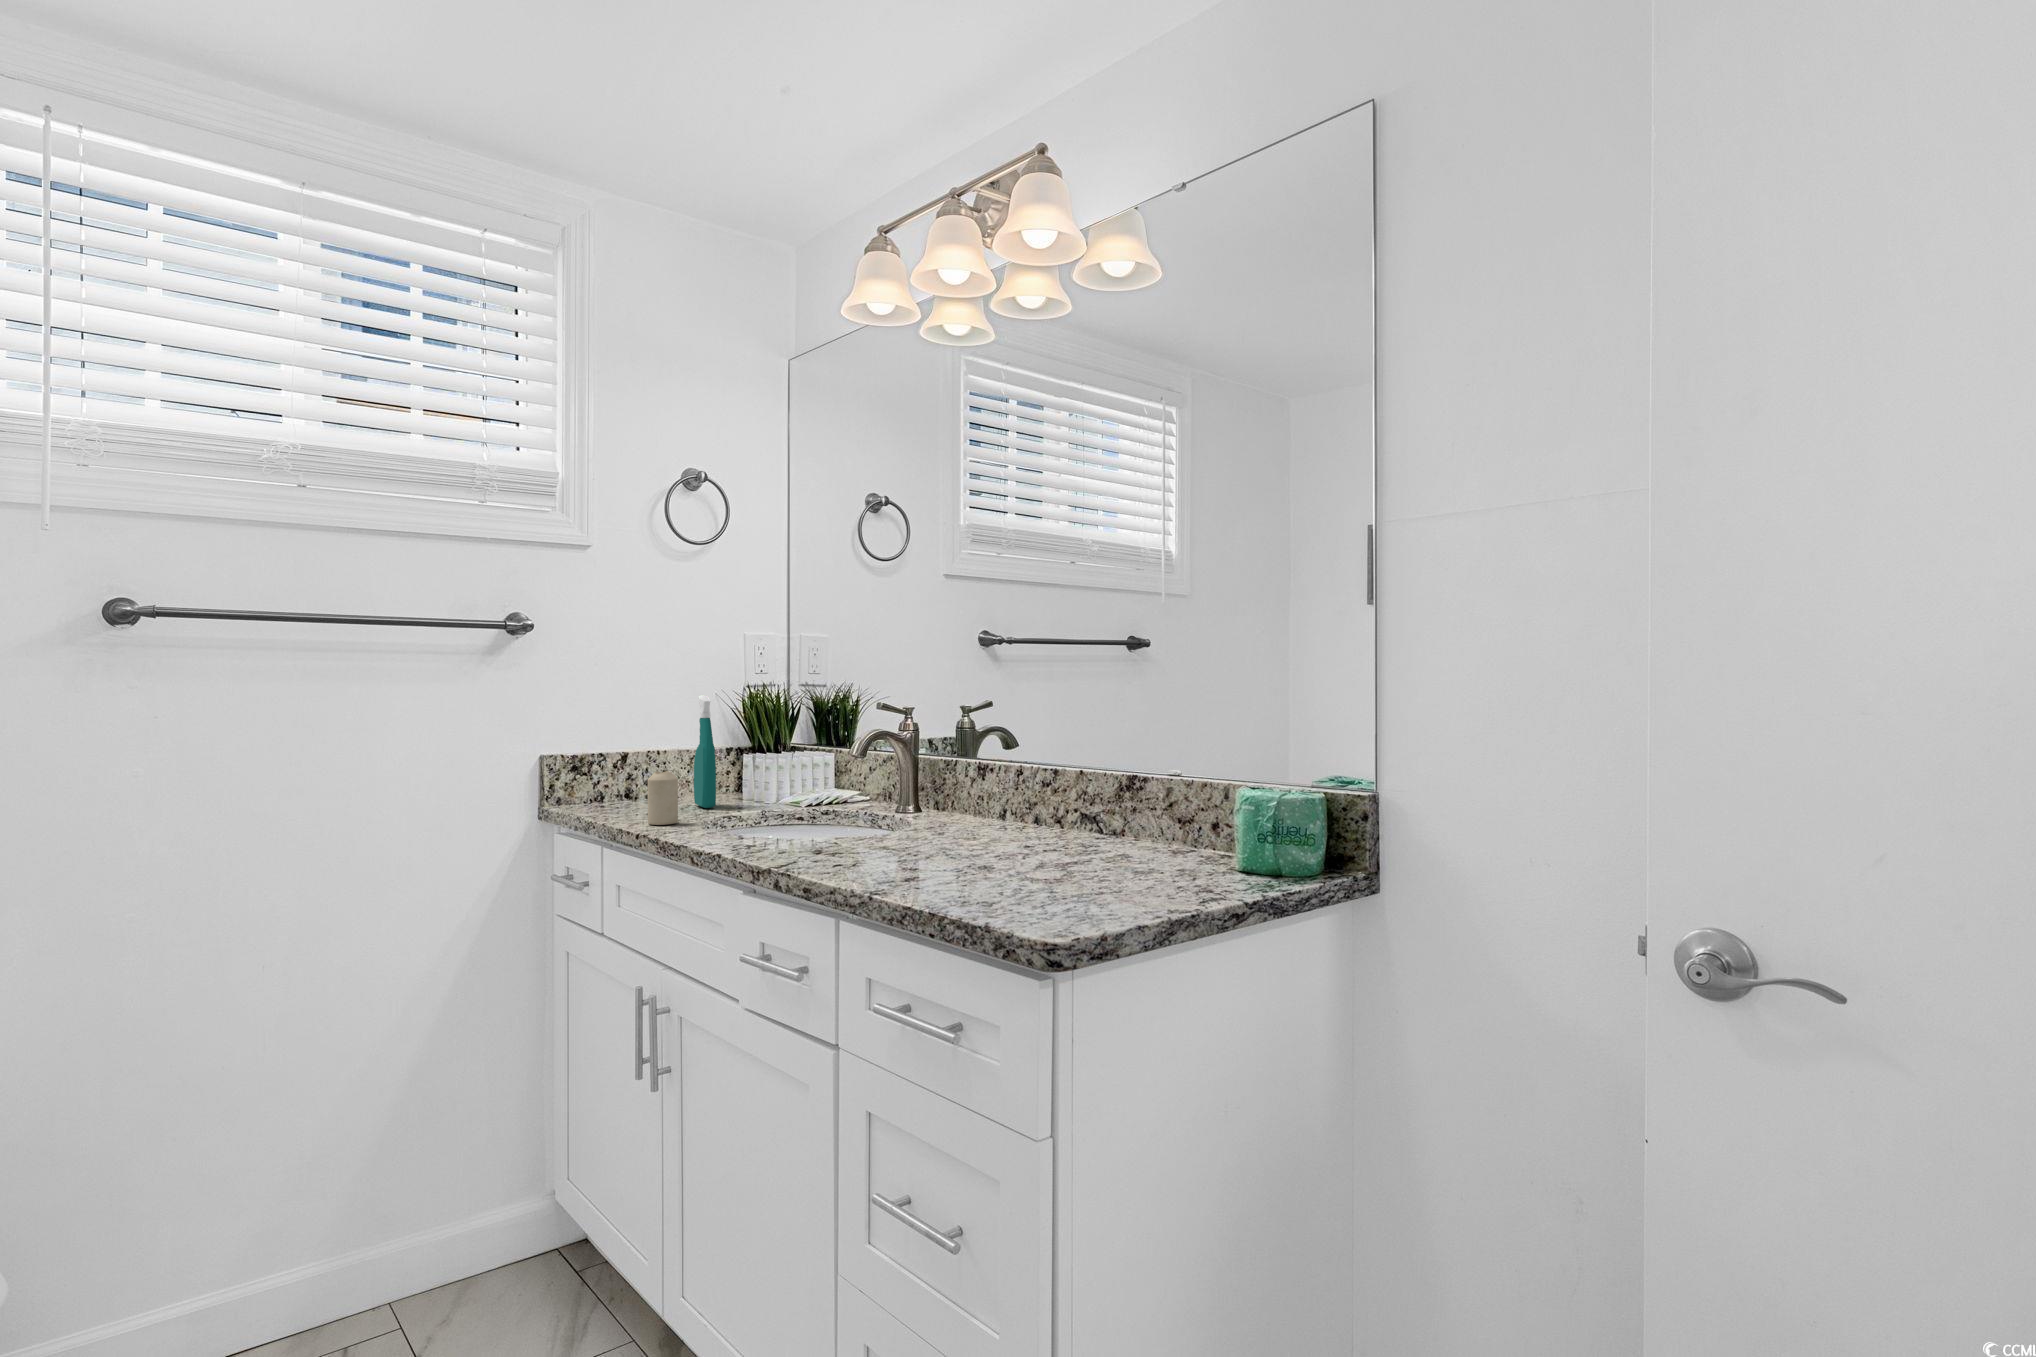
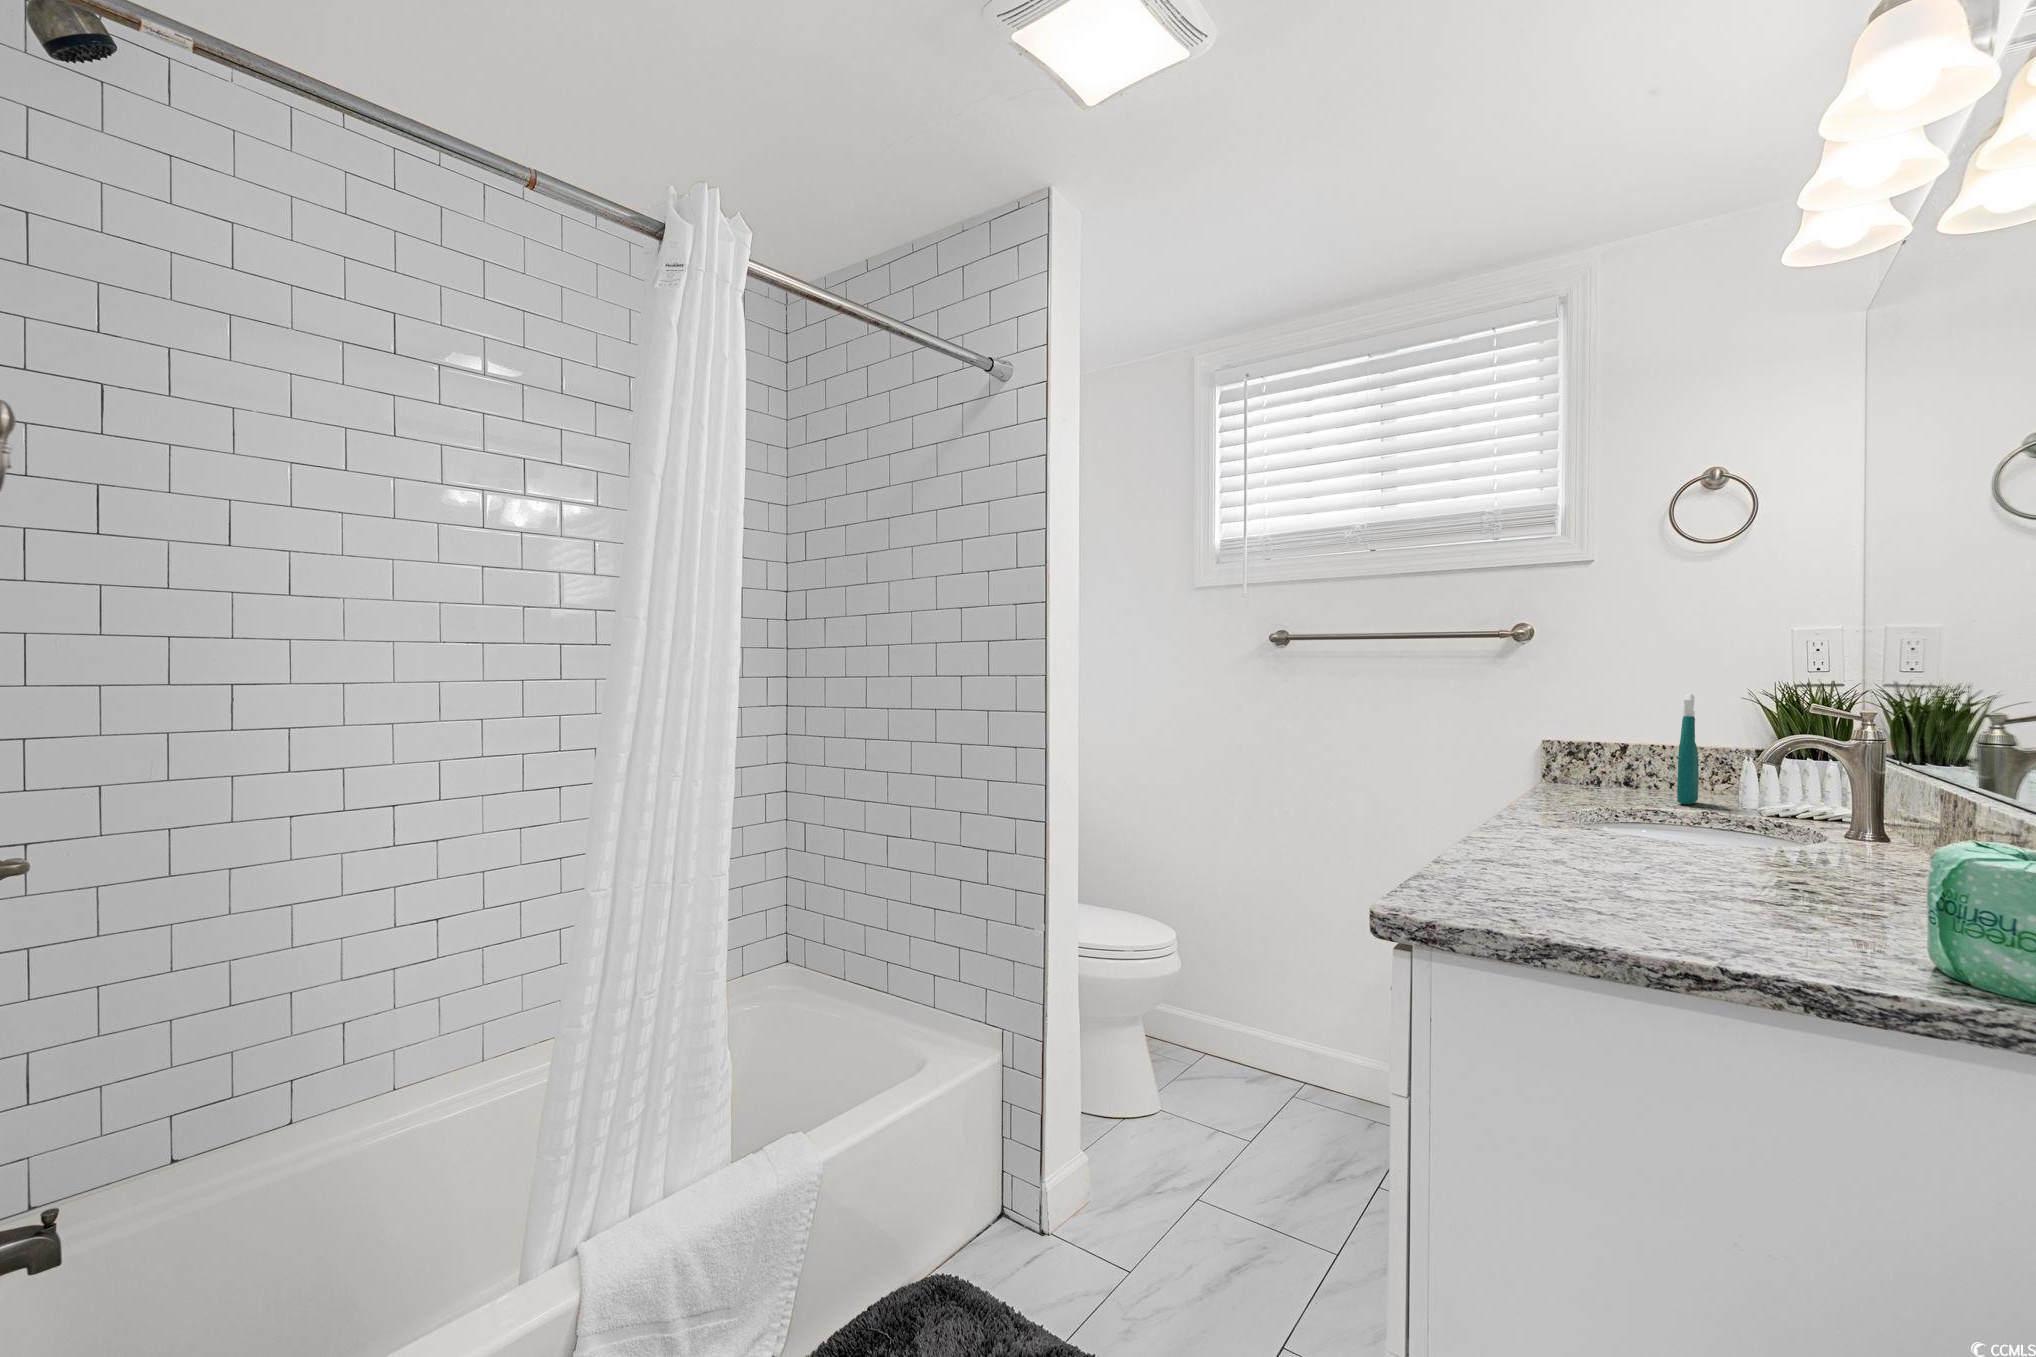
candle: present [648,771,678,825] -> none [1578,759,1609,808]

